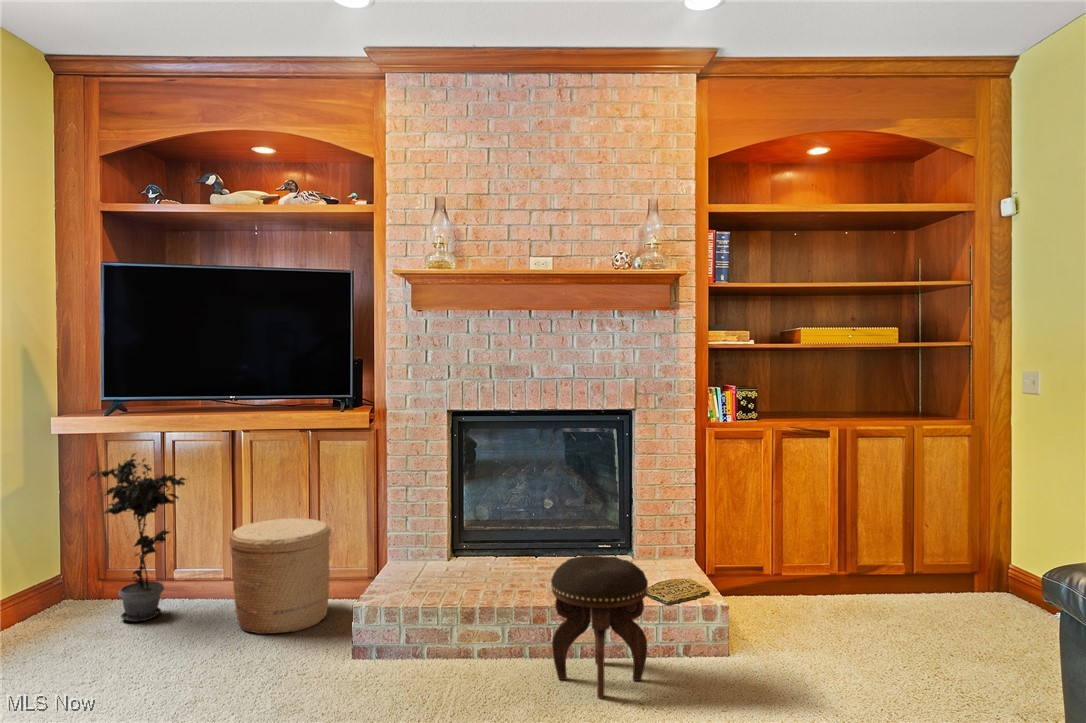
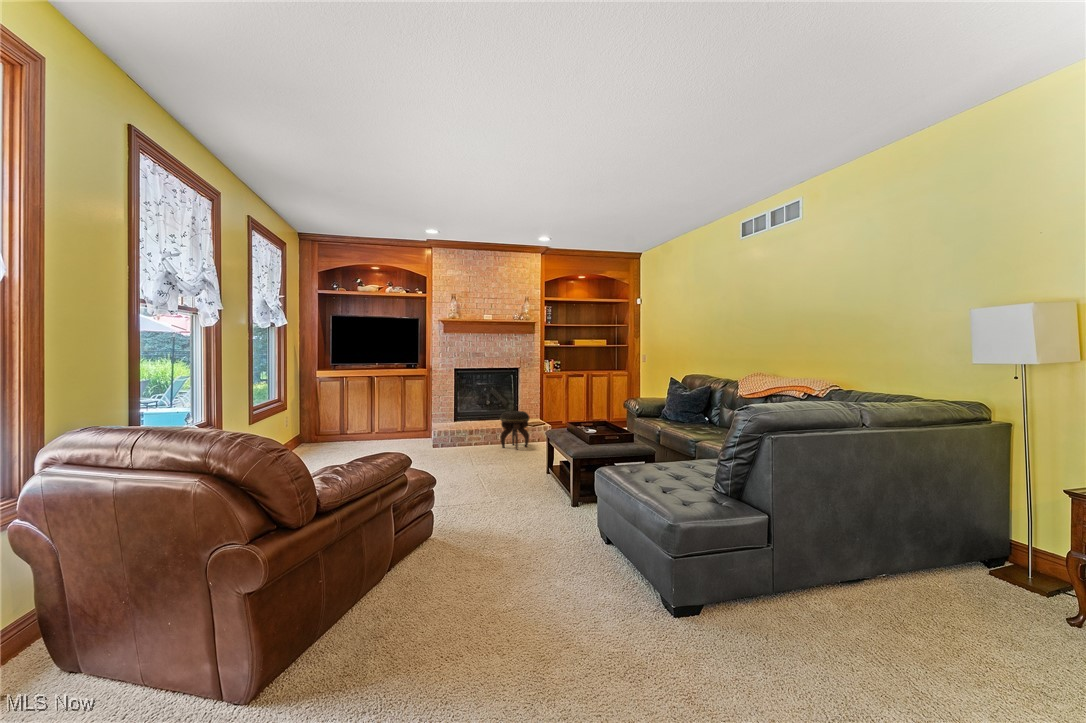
potted plant: present [88,453,186,622] -> none [320,384,363,446]
woven basket: present [229,518,331,634] -> none [380,408,415,446]

